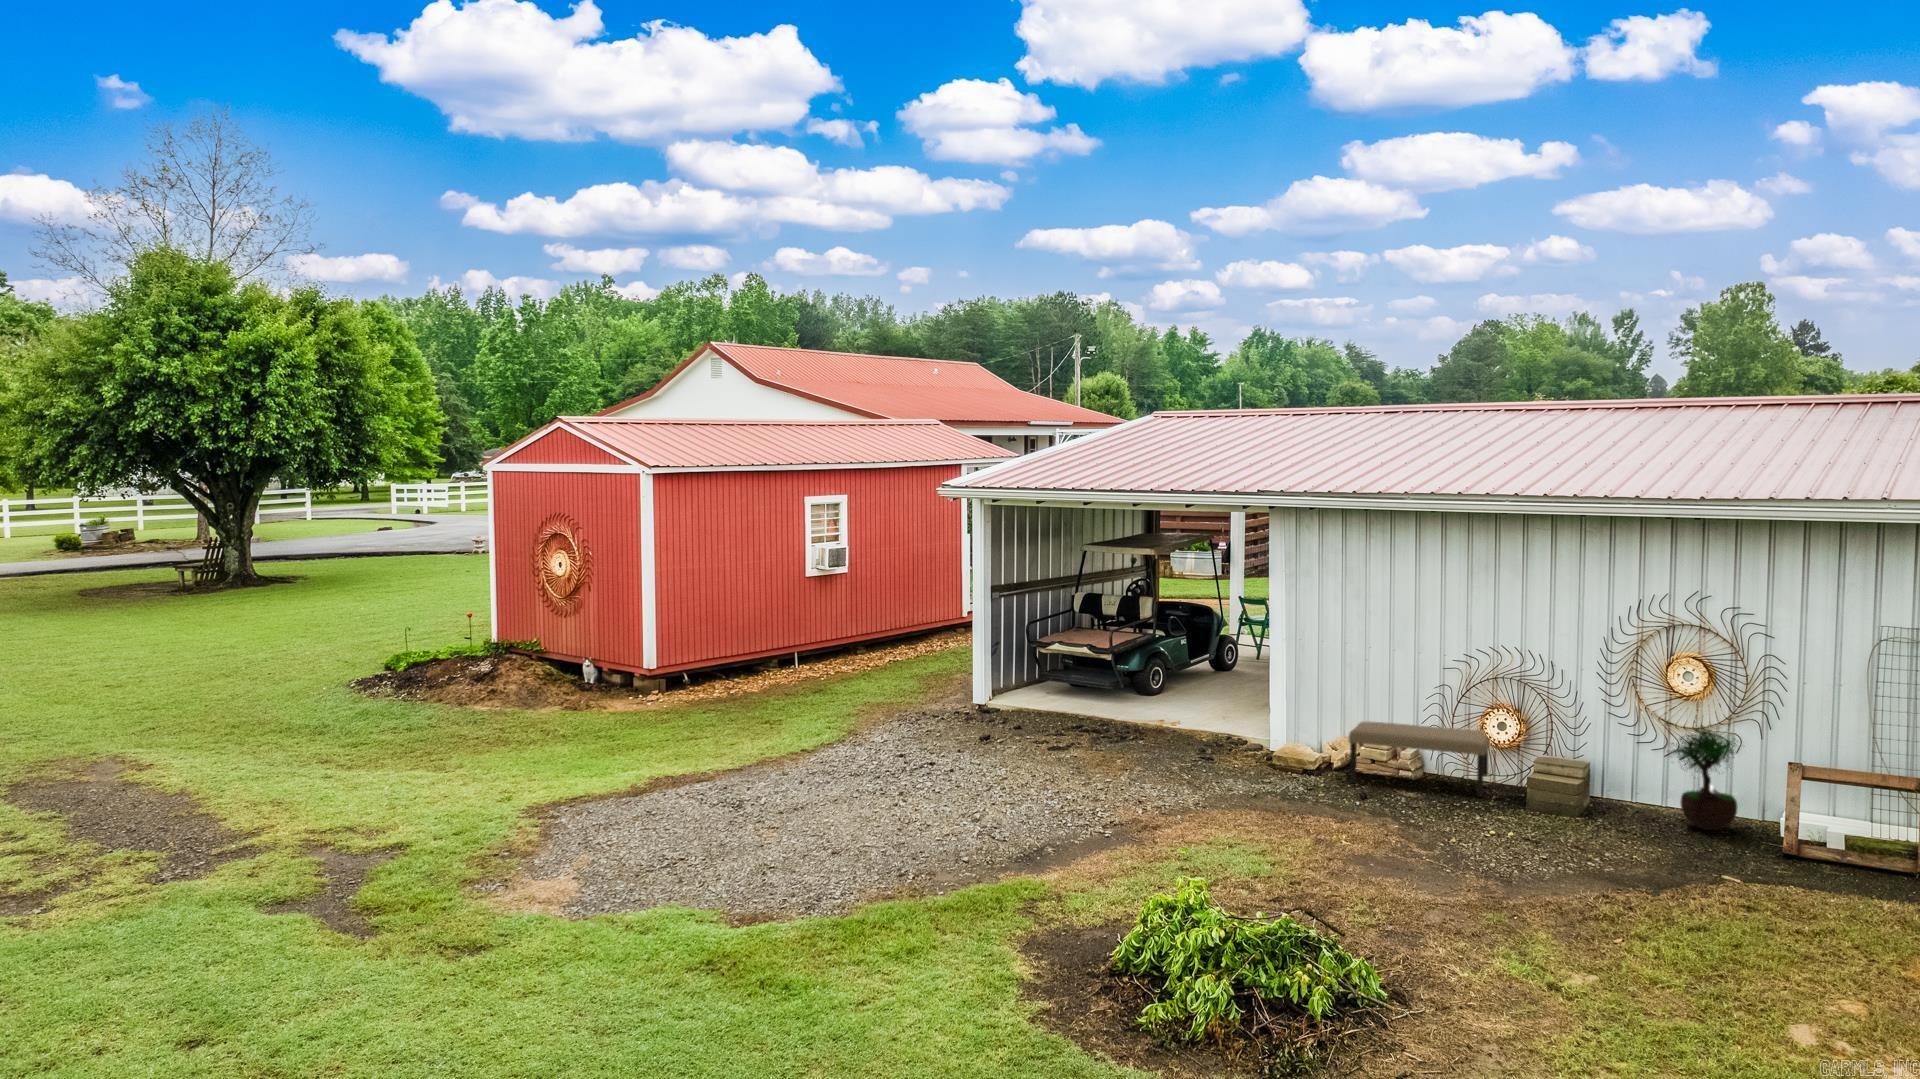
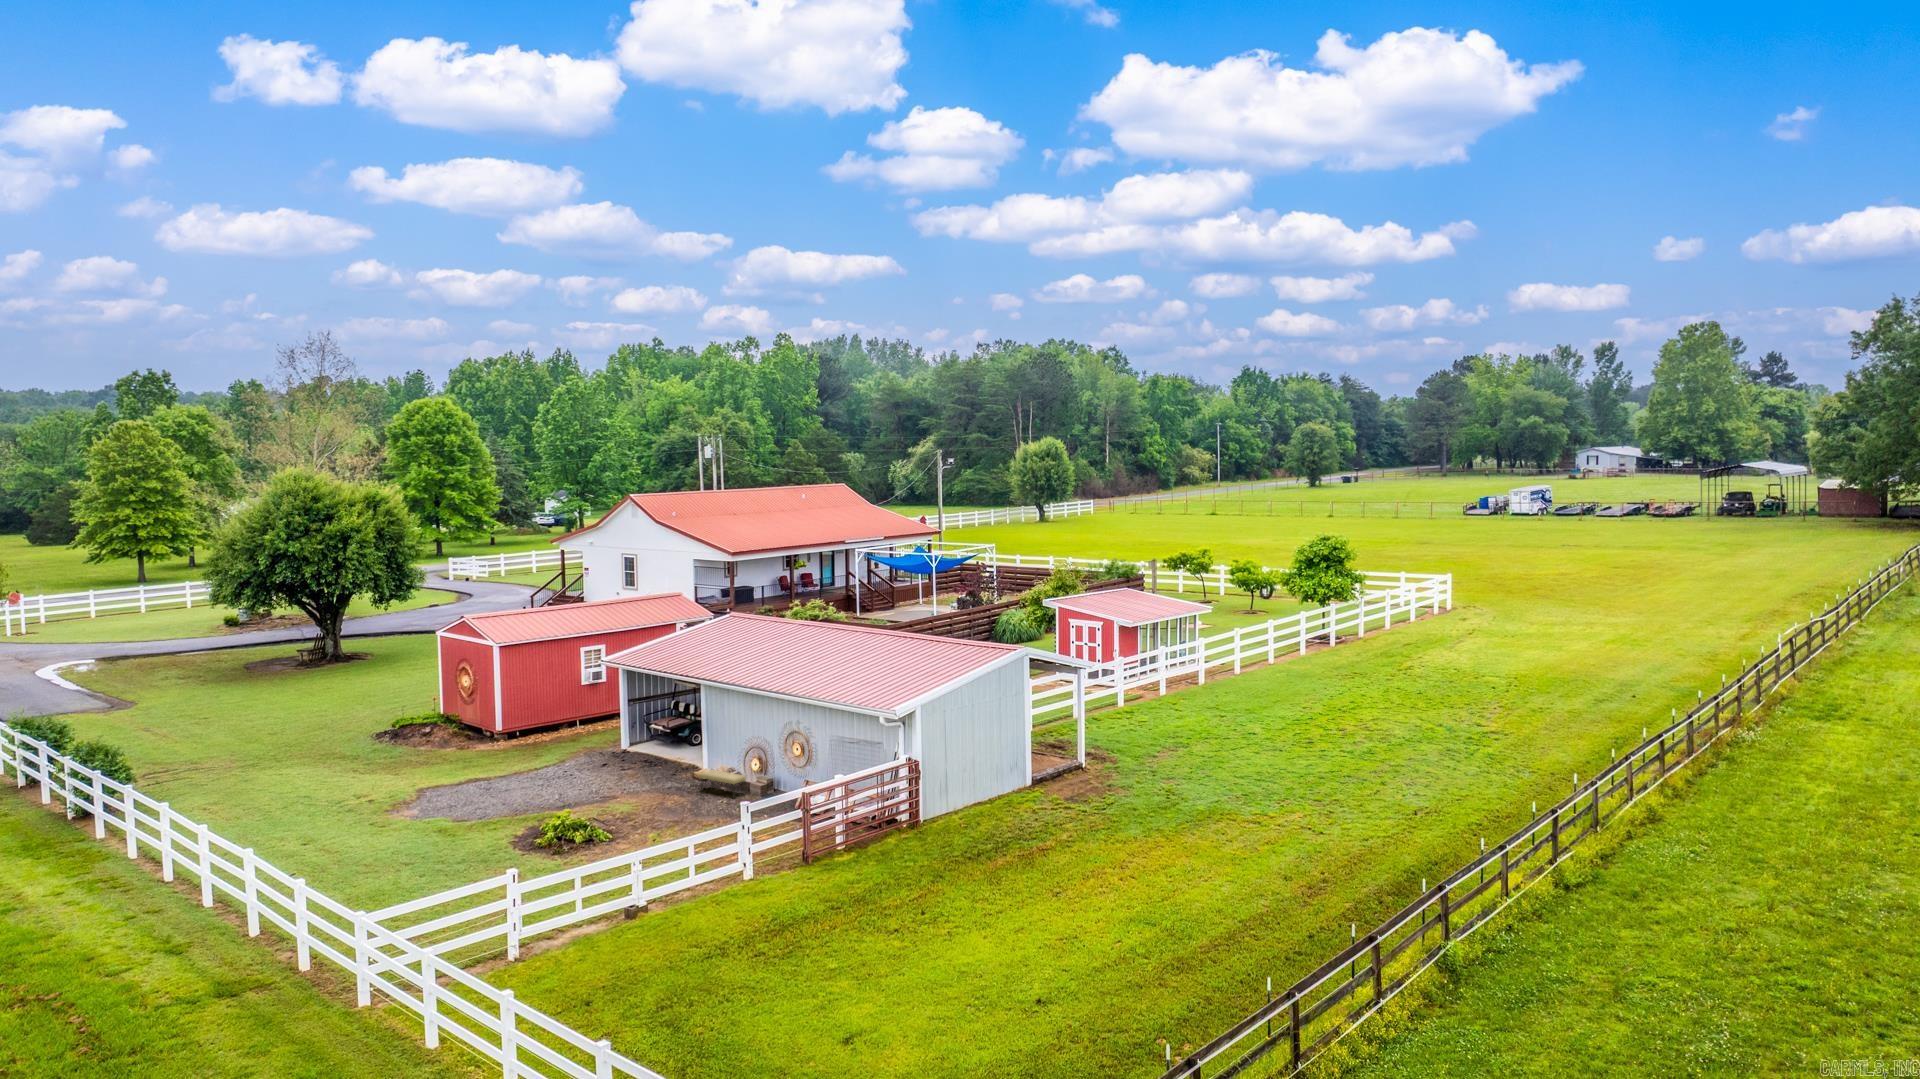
potted tree: present [1667,722,1739,830] -> none [765,775,790,812]

